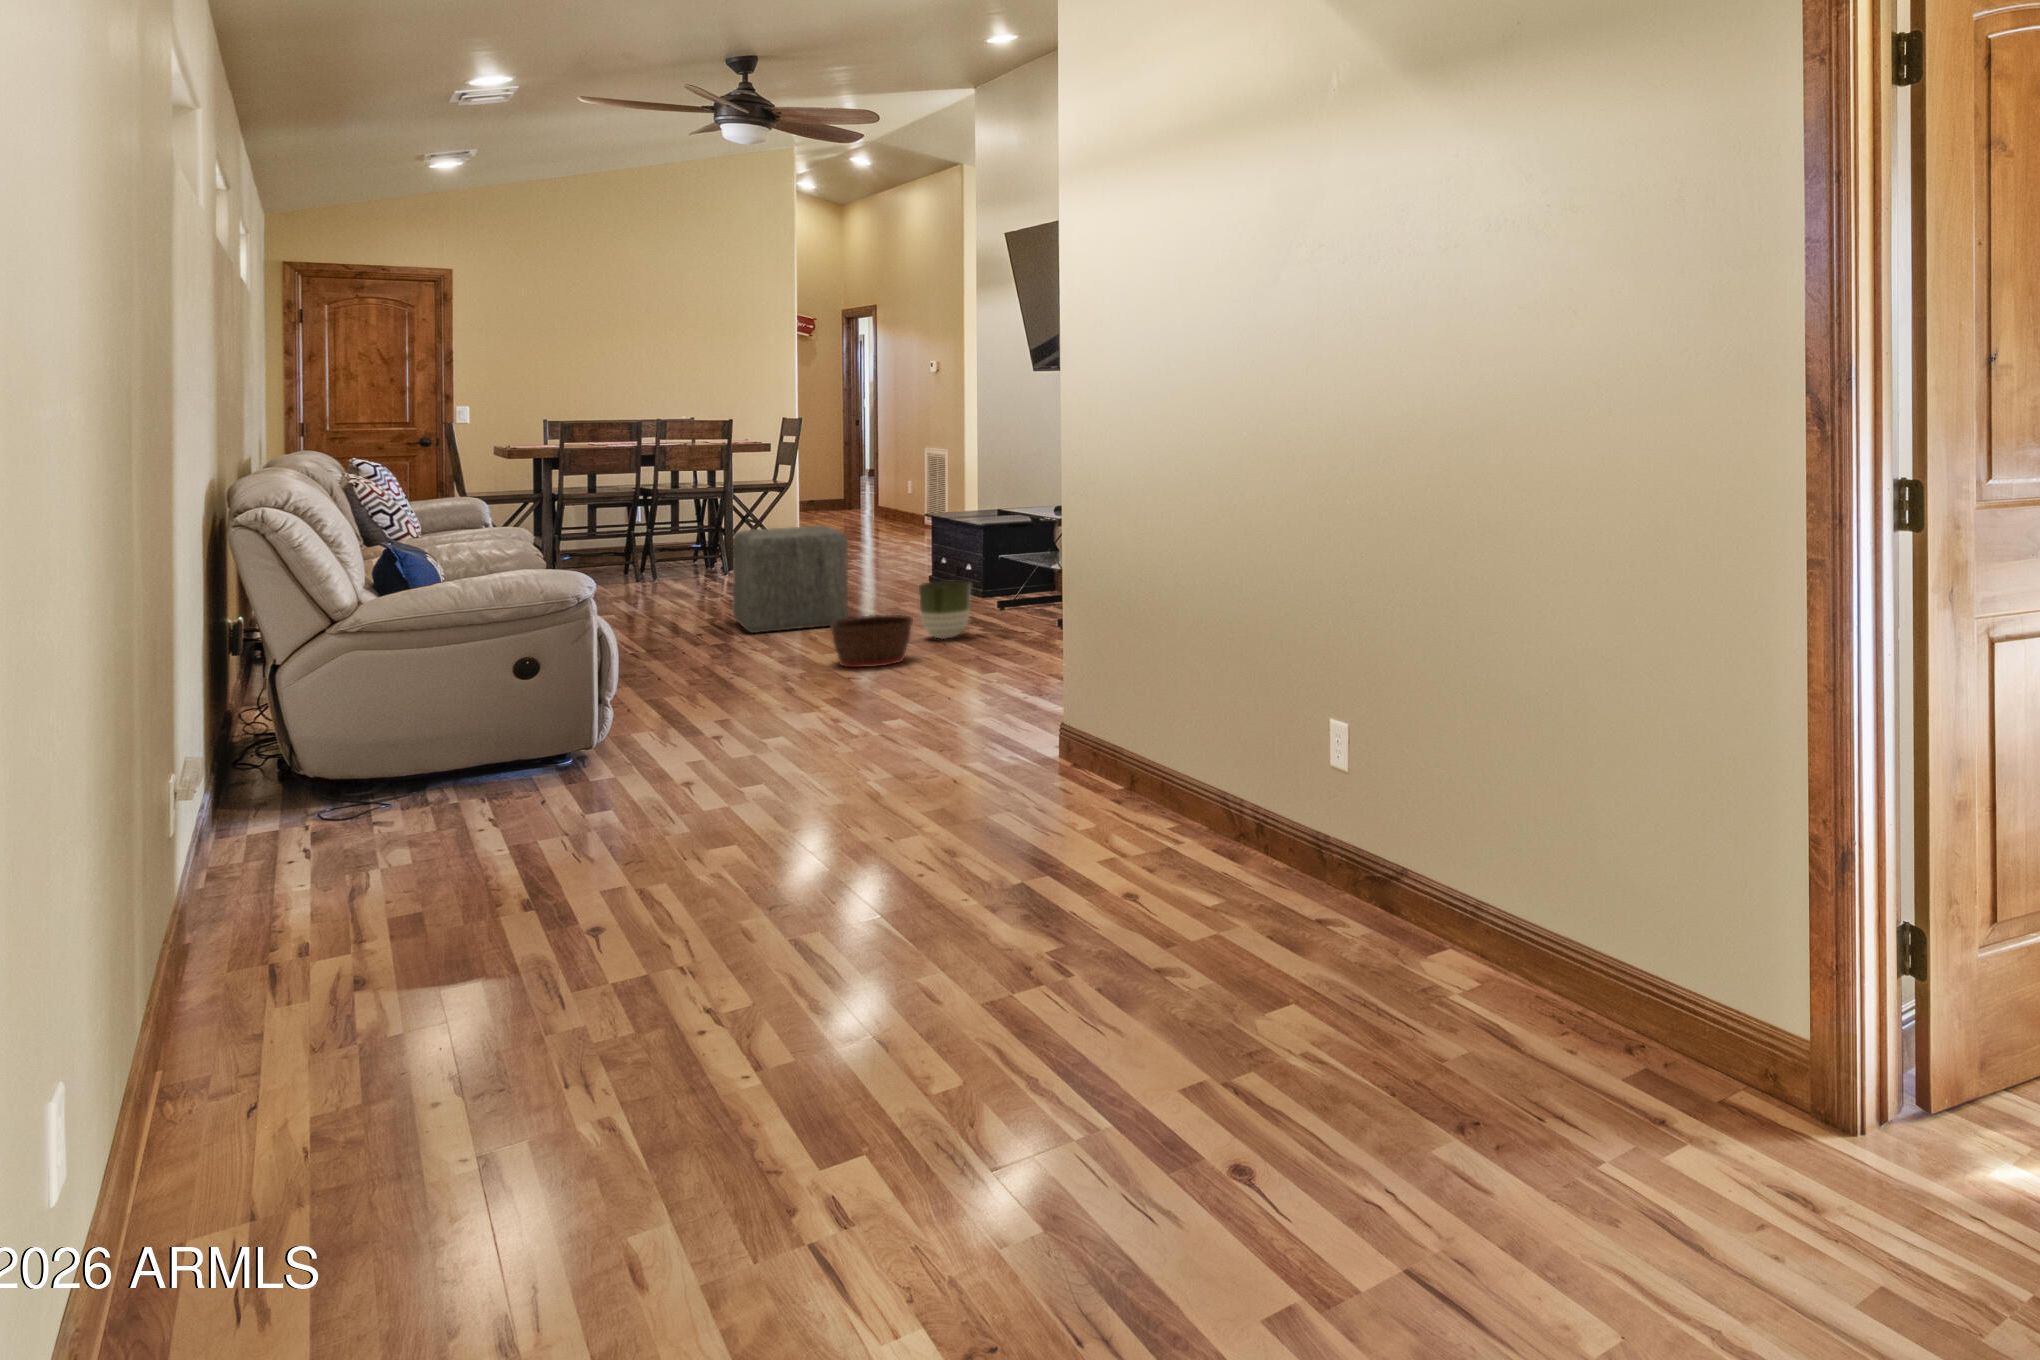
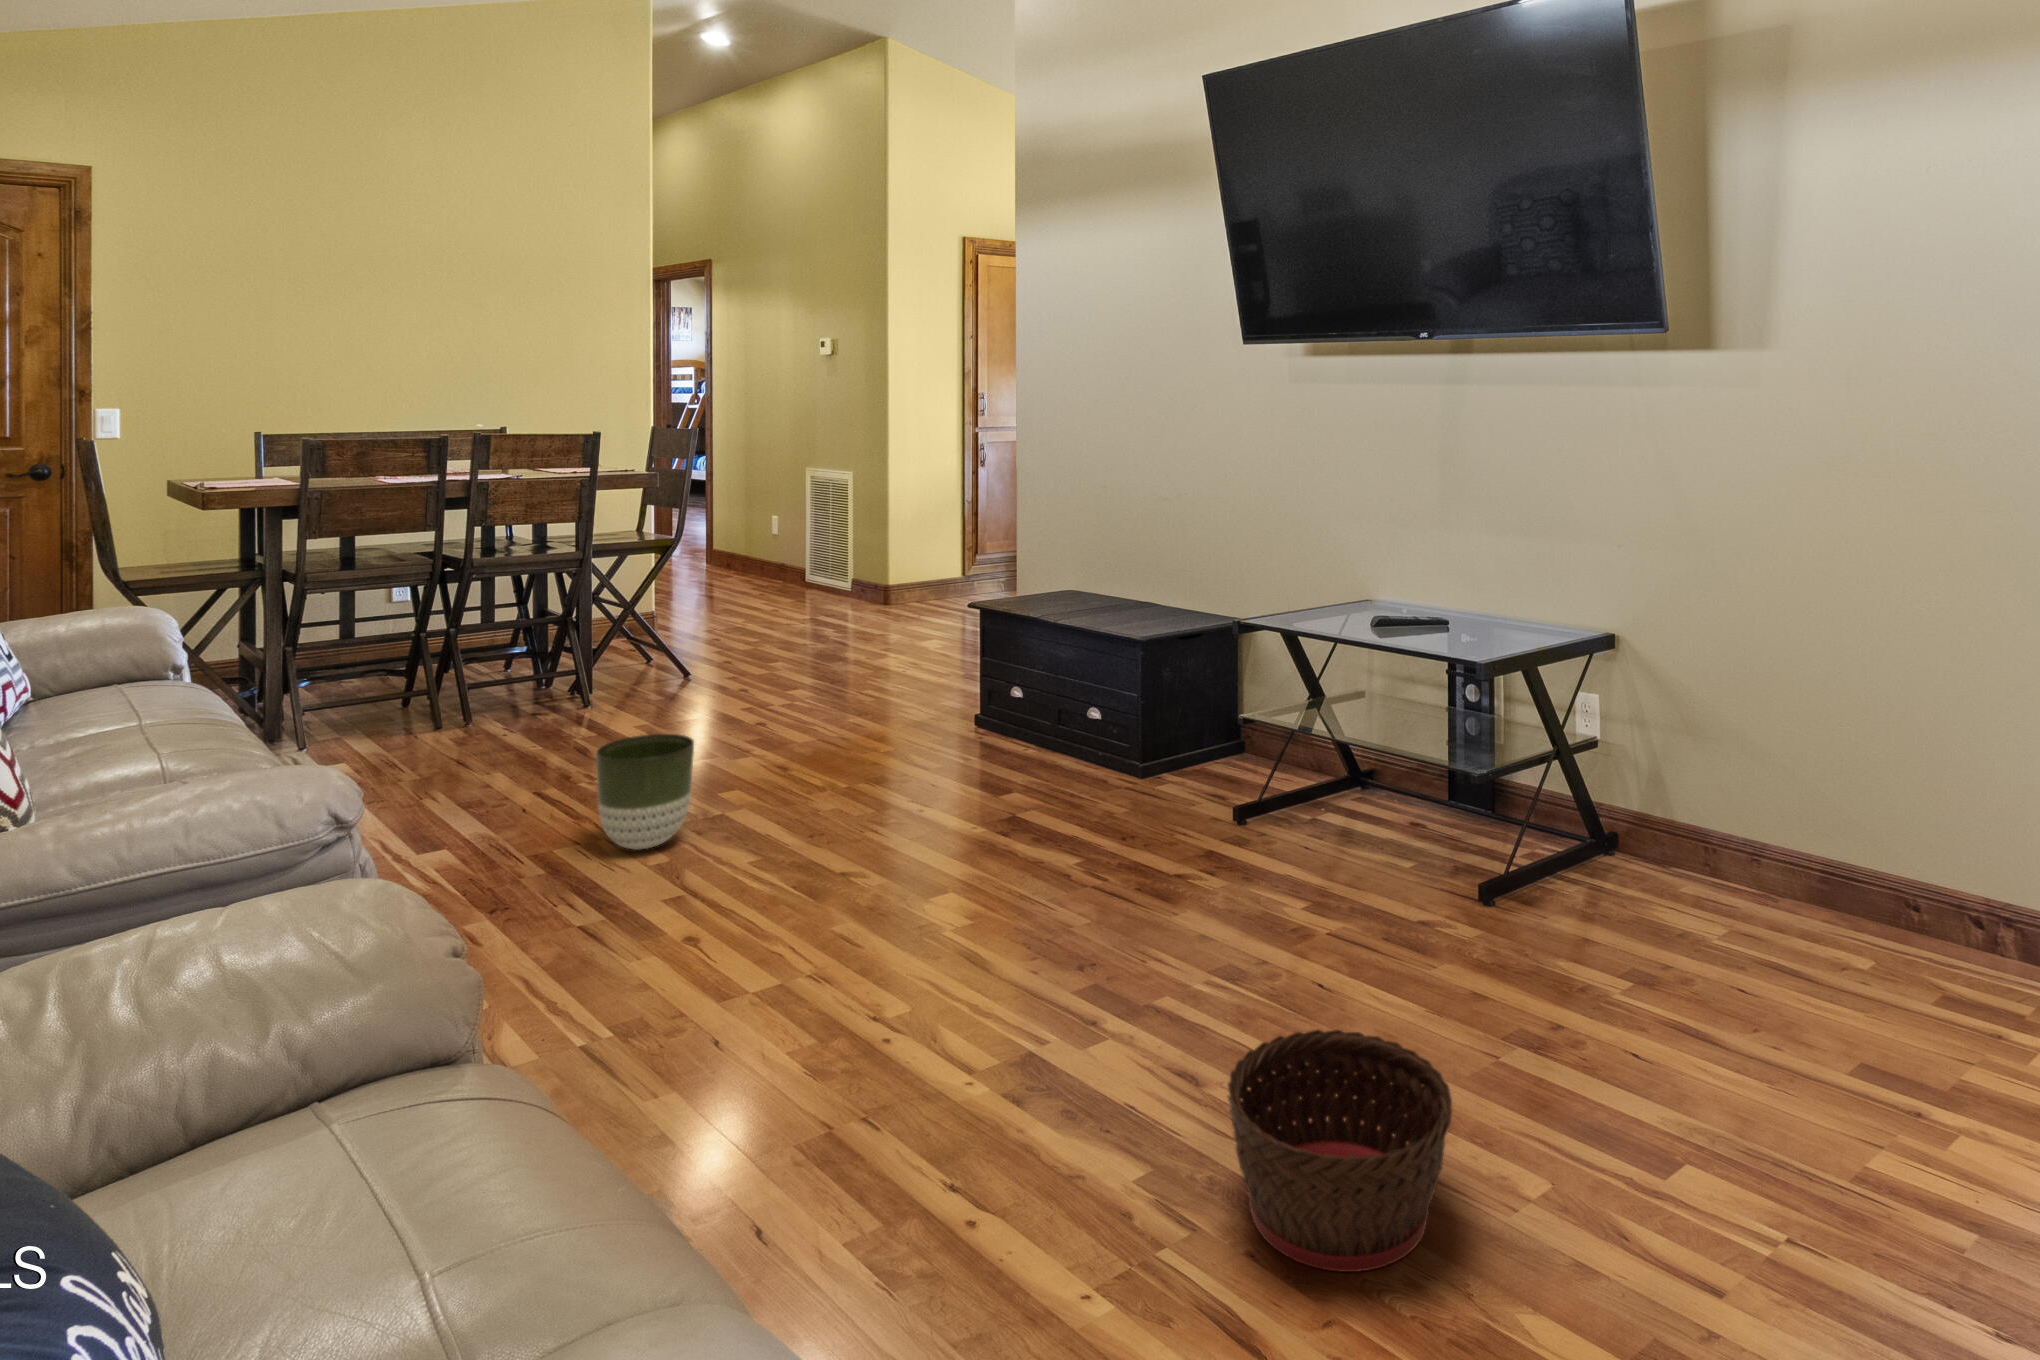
ottoman: present [733,526,848,633] -> none [739,685,1015,985]
planter: present [919,581,971,639] -> present [596,734,694,850]

